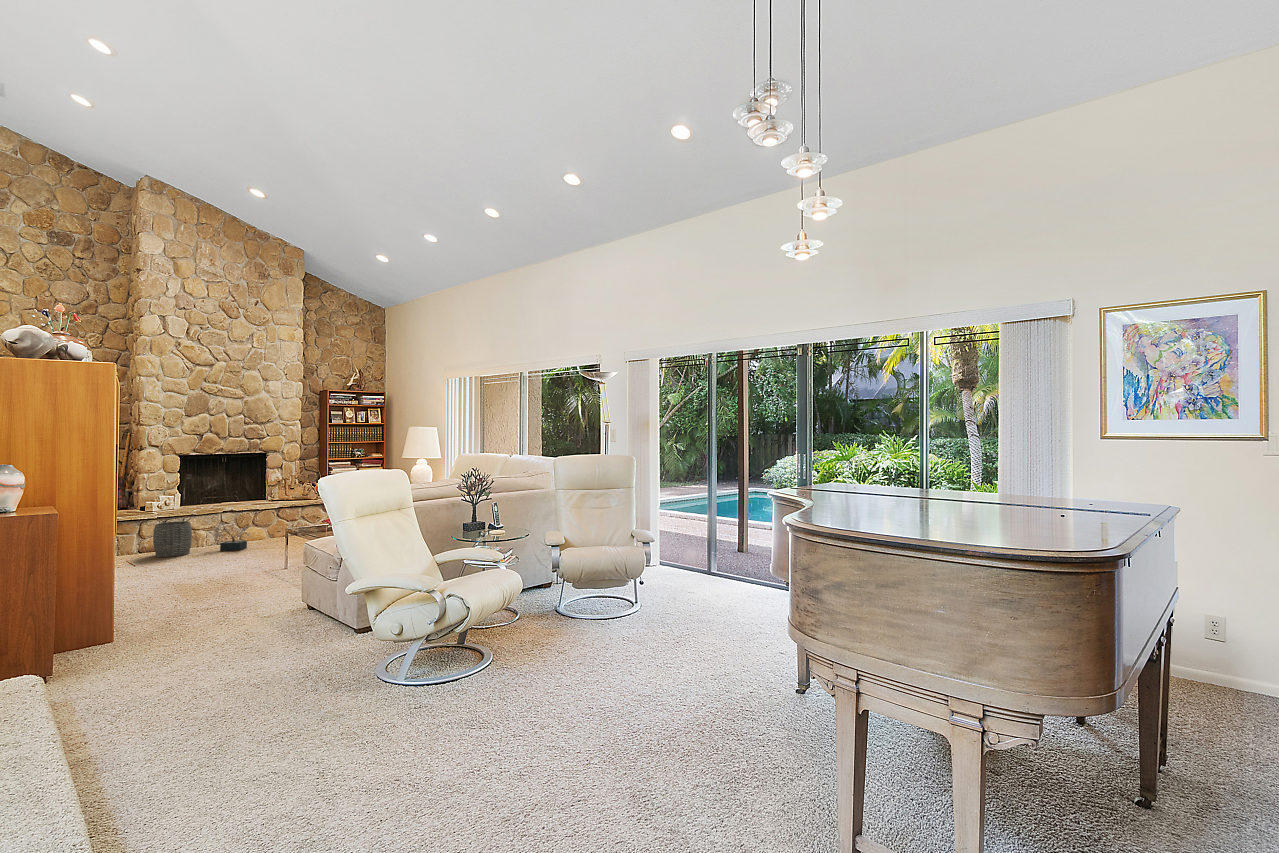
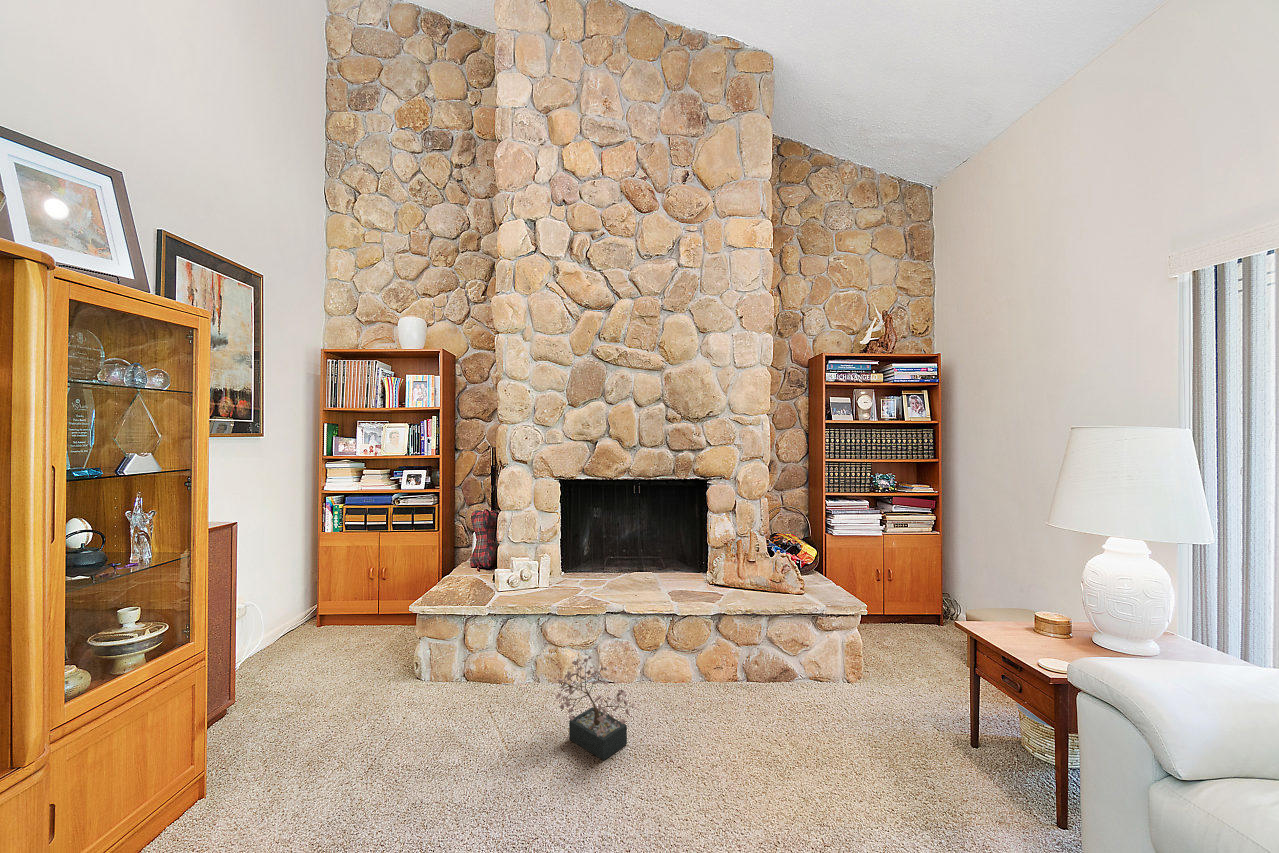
woven basket: present [153,521,192,557] -> none [445,636,521,743]

